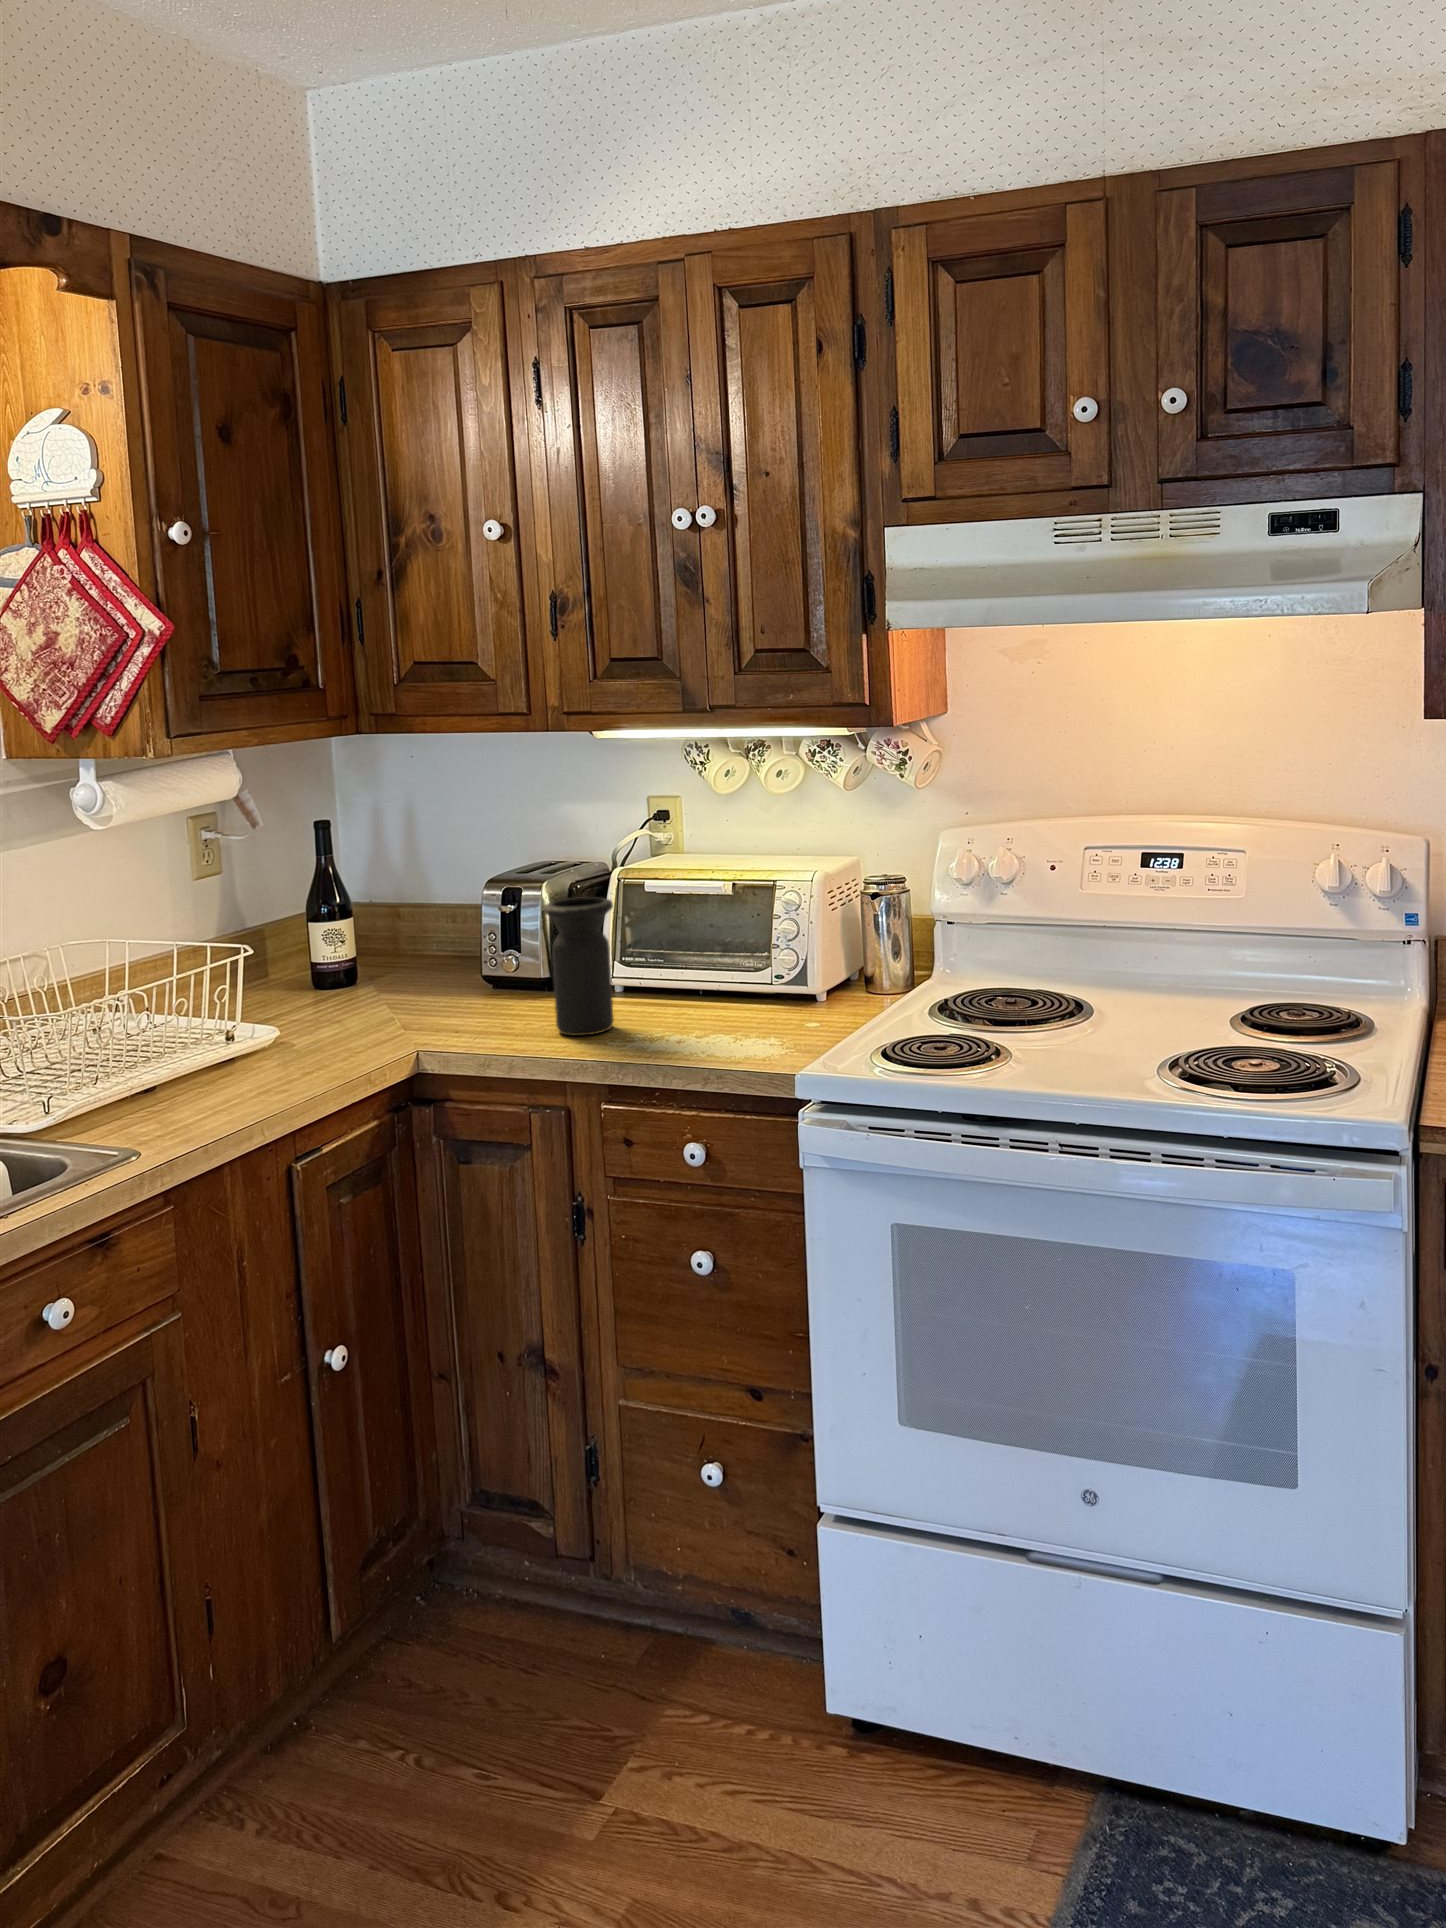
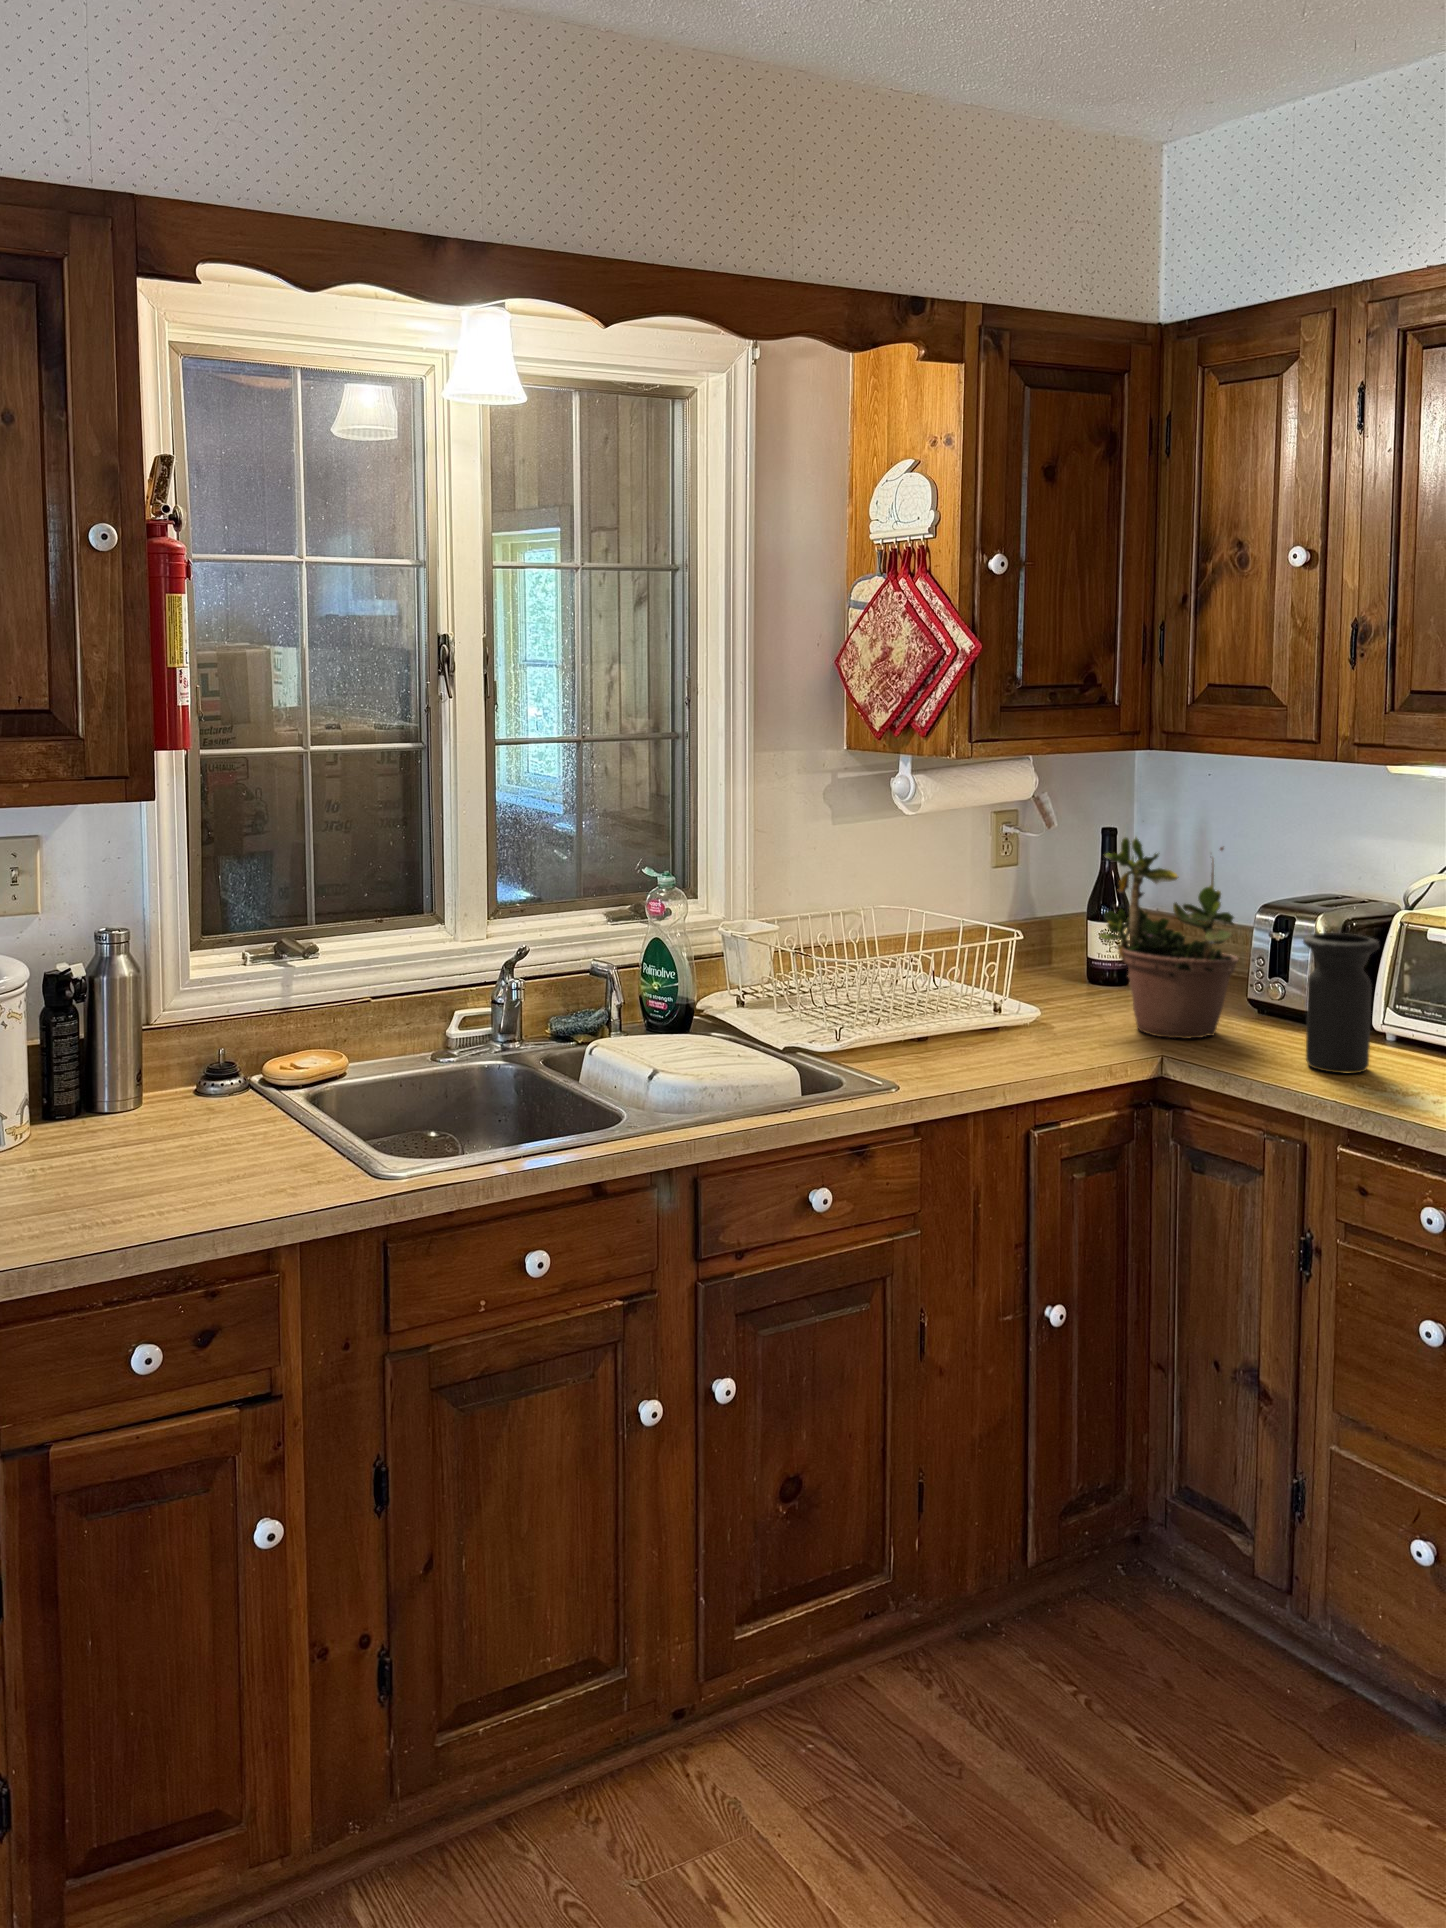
potted plant: none [329,808,478,1033] -> present [1099,837,1238,1039]

